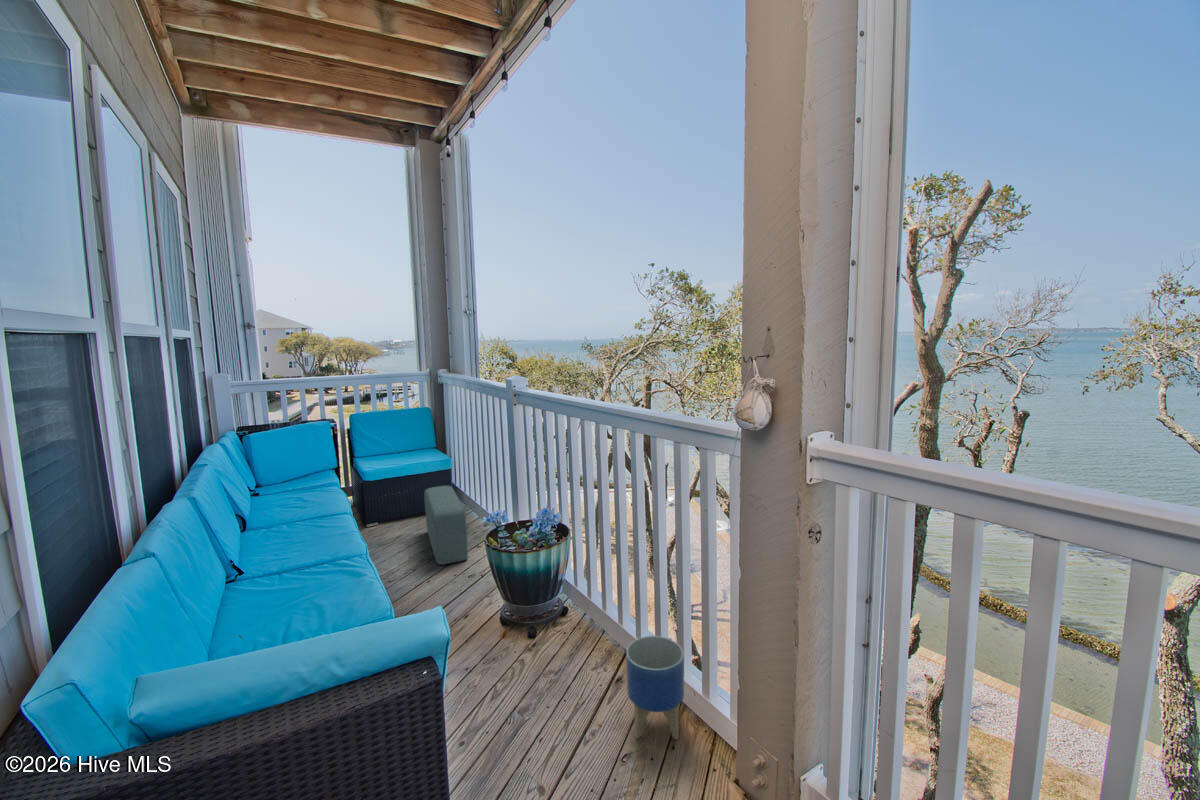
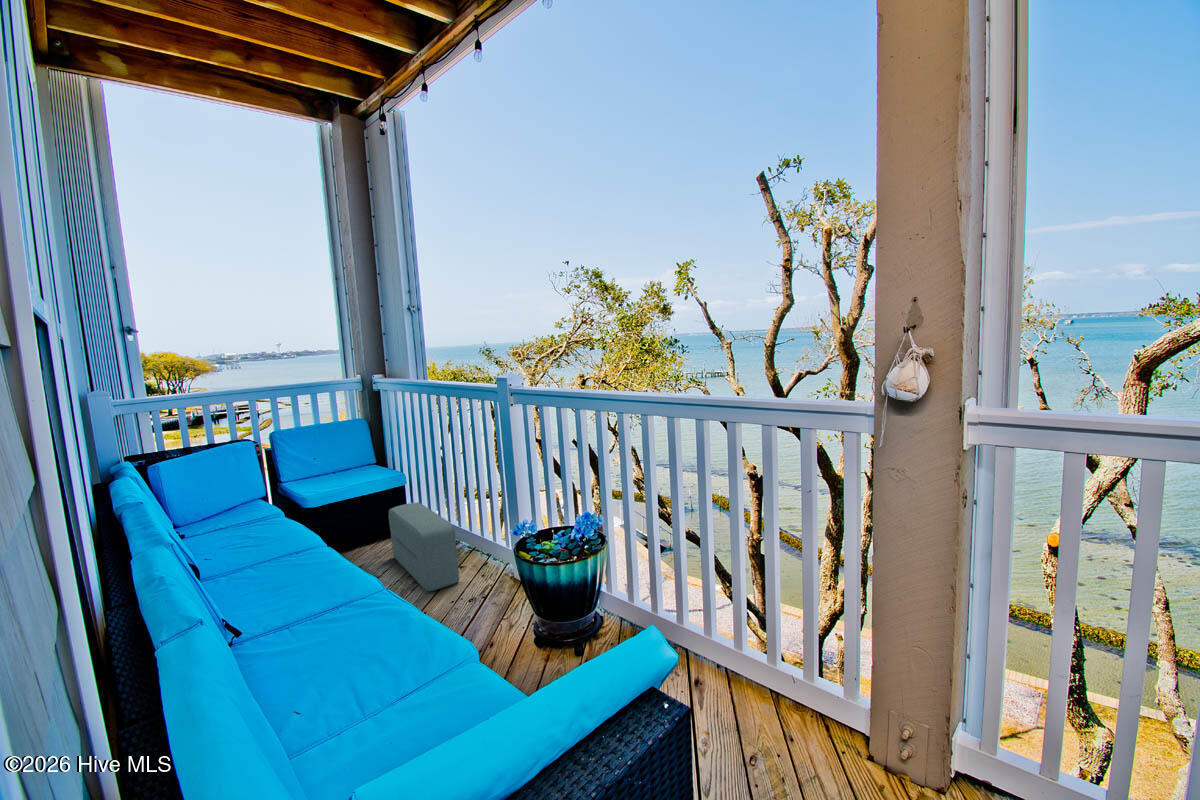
planter: present [626,636,684,740] -> none [729,628,792,738]

